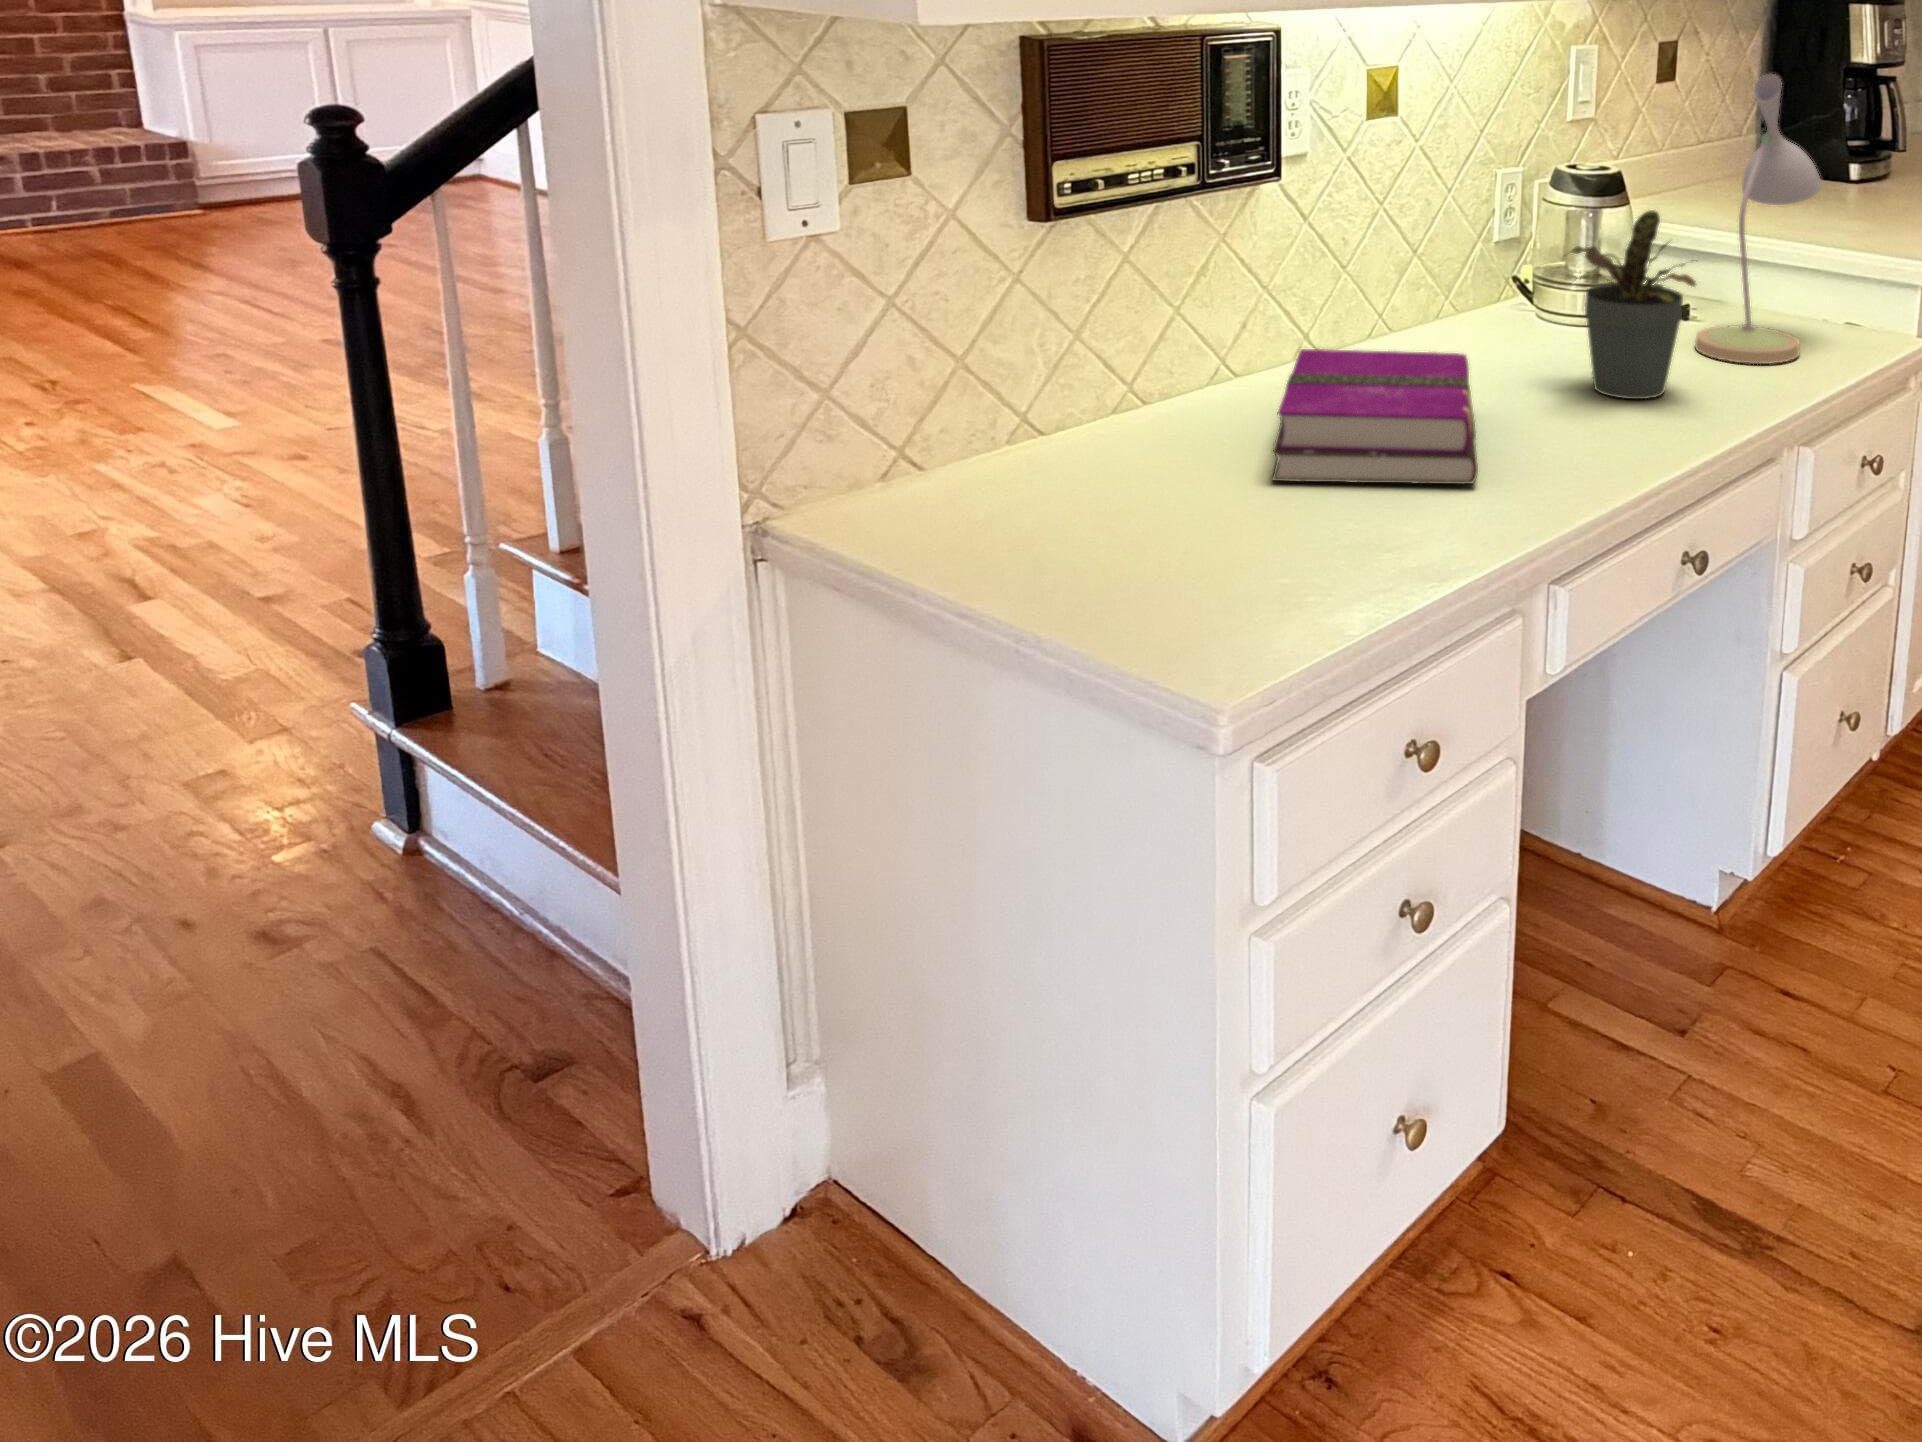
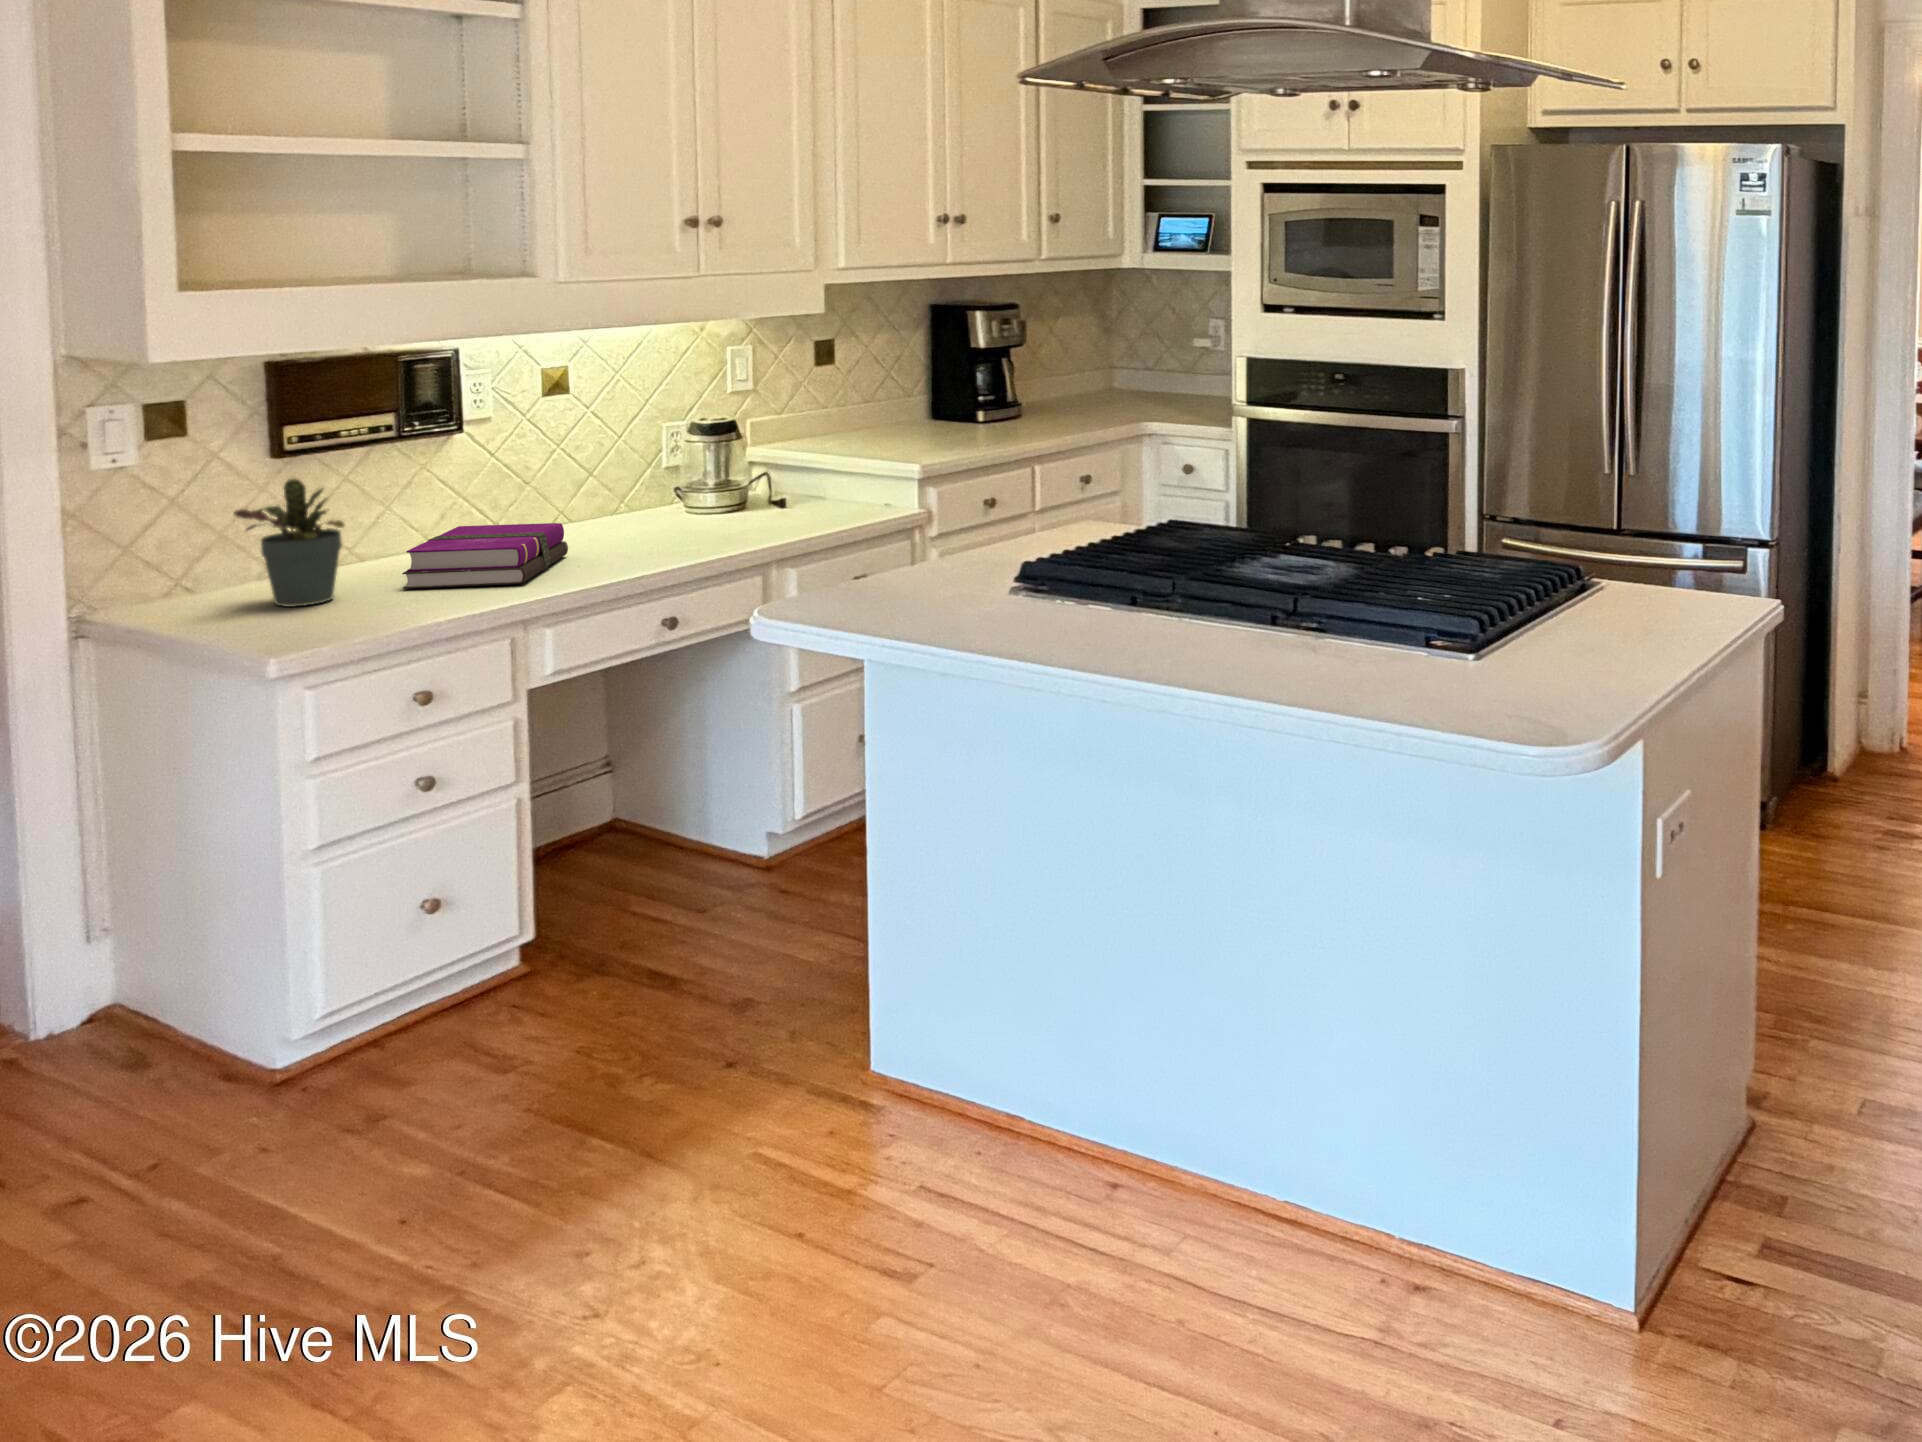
desk lamp: present [1695,74,1822,364] -> none [761,359,845,527]
potted plant: present [1566,210,1696,399] -> present [234,478,344,607]

